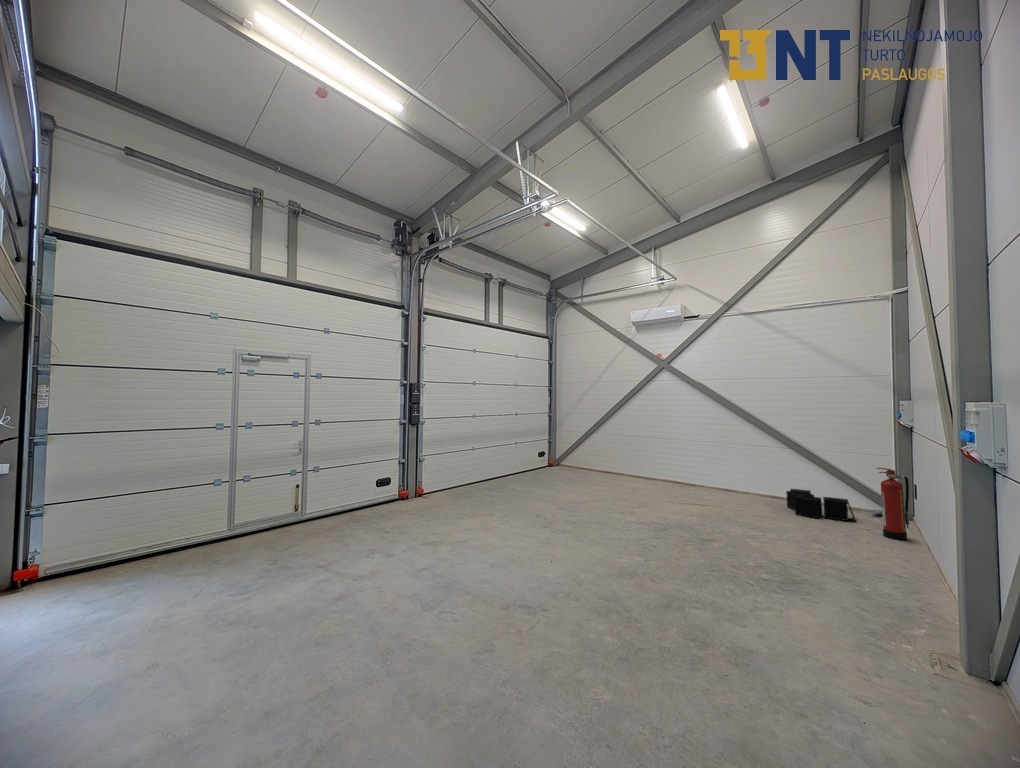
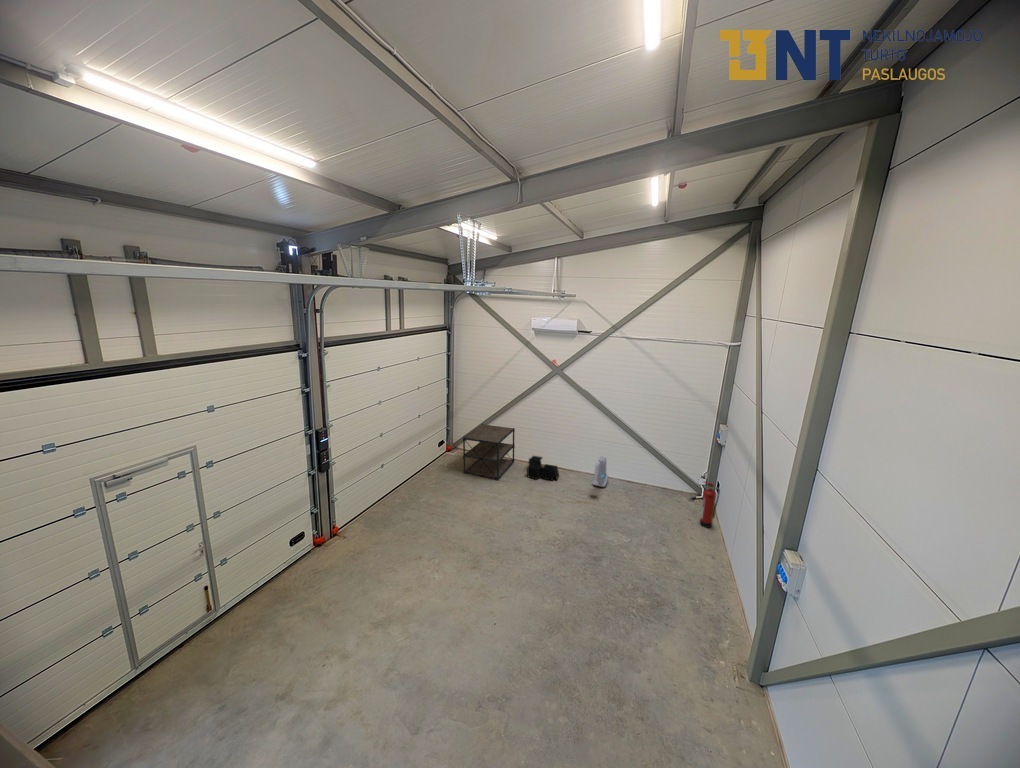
shelving unit: none [557,435,619,486] -> present [463,424,515,480]
vacuum cleaner: none [708,460,740,500] -> present [591,456,608,487]
storage bin: present [786,489,856,521] -> present [527,456,559,480]

